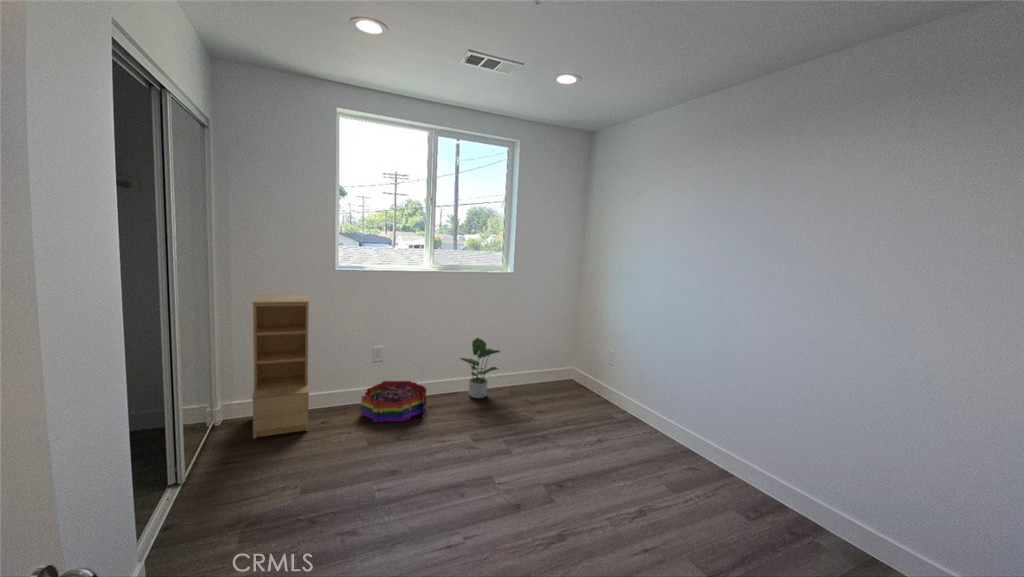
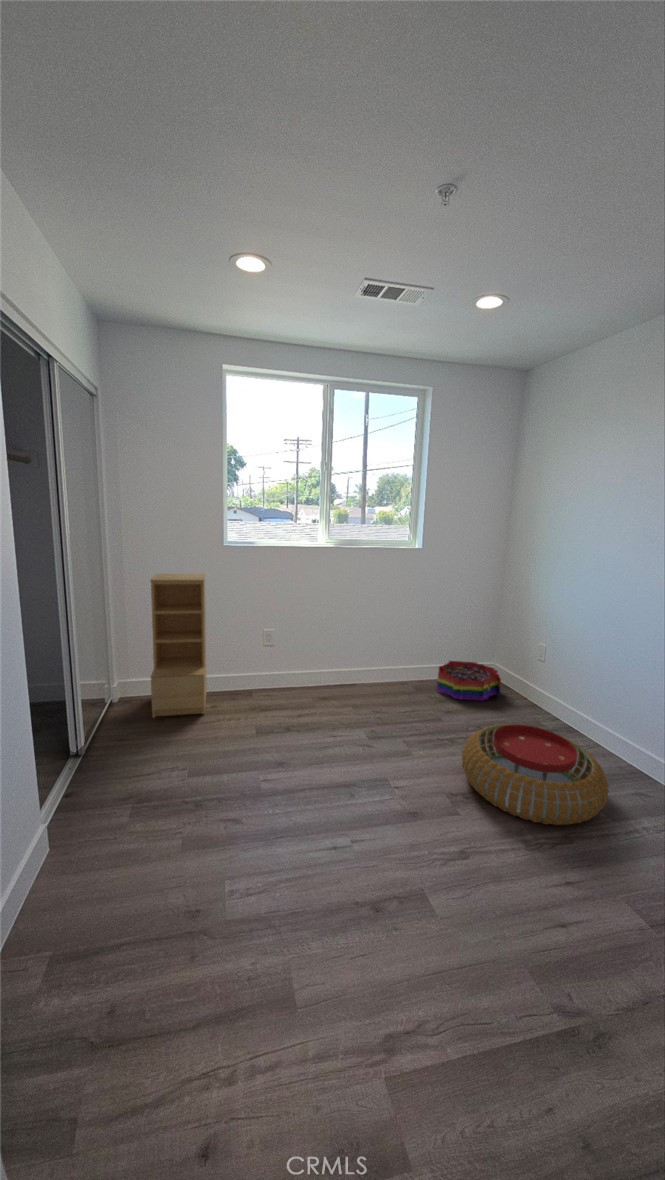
potted plant: present [460,338,500,398] -> none [365,624,414,693]
storage bin: present [361,381,426,422] -> present [437,661,501,701]
pouf: none [548,415,657,491] -> present [462,724,609,825]

